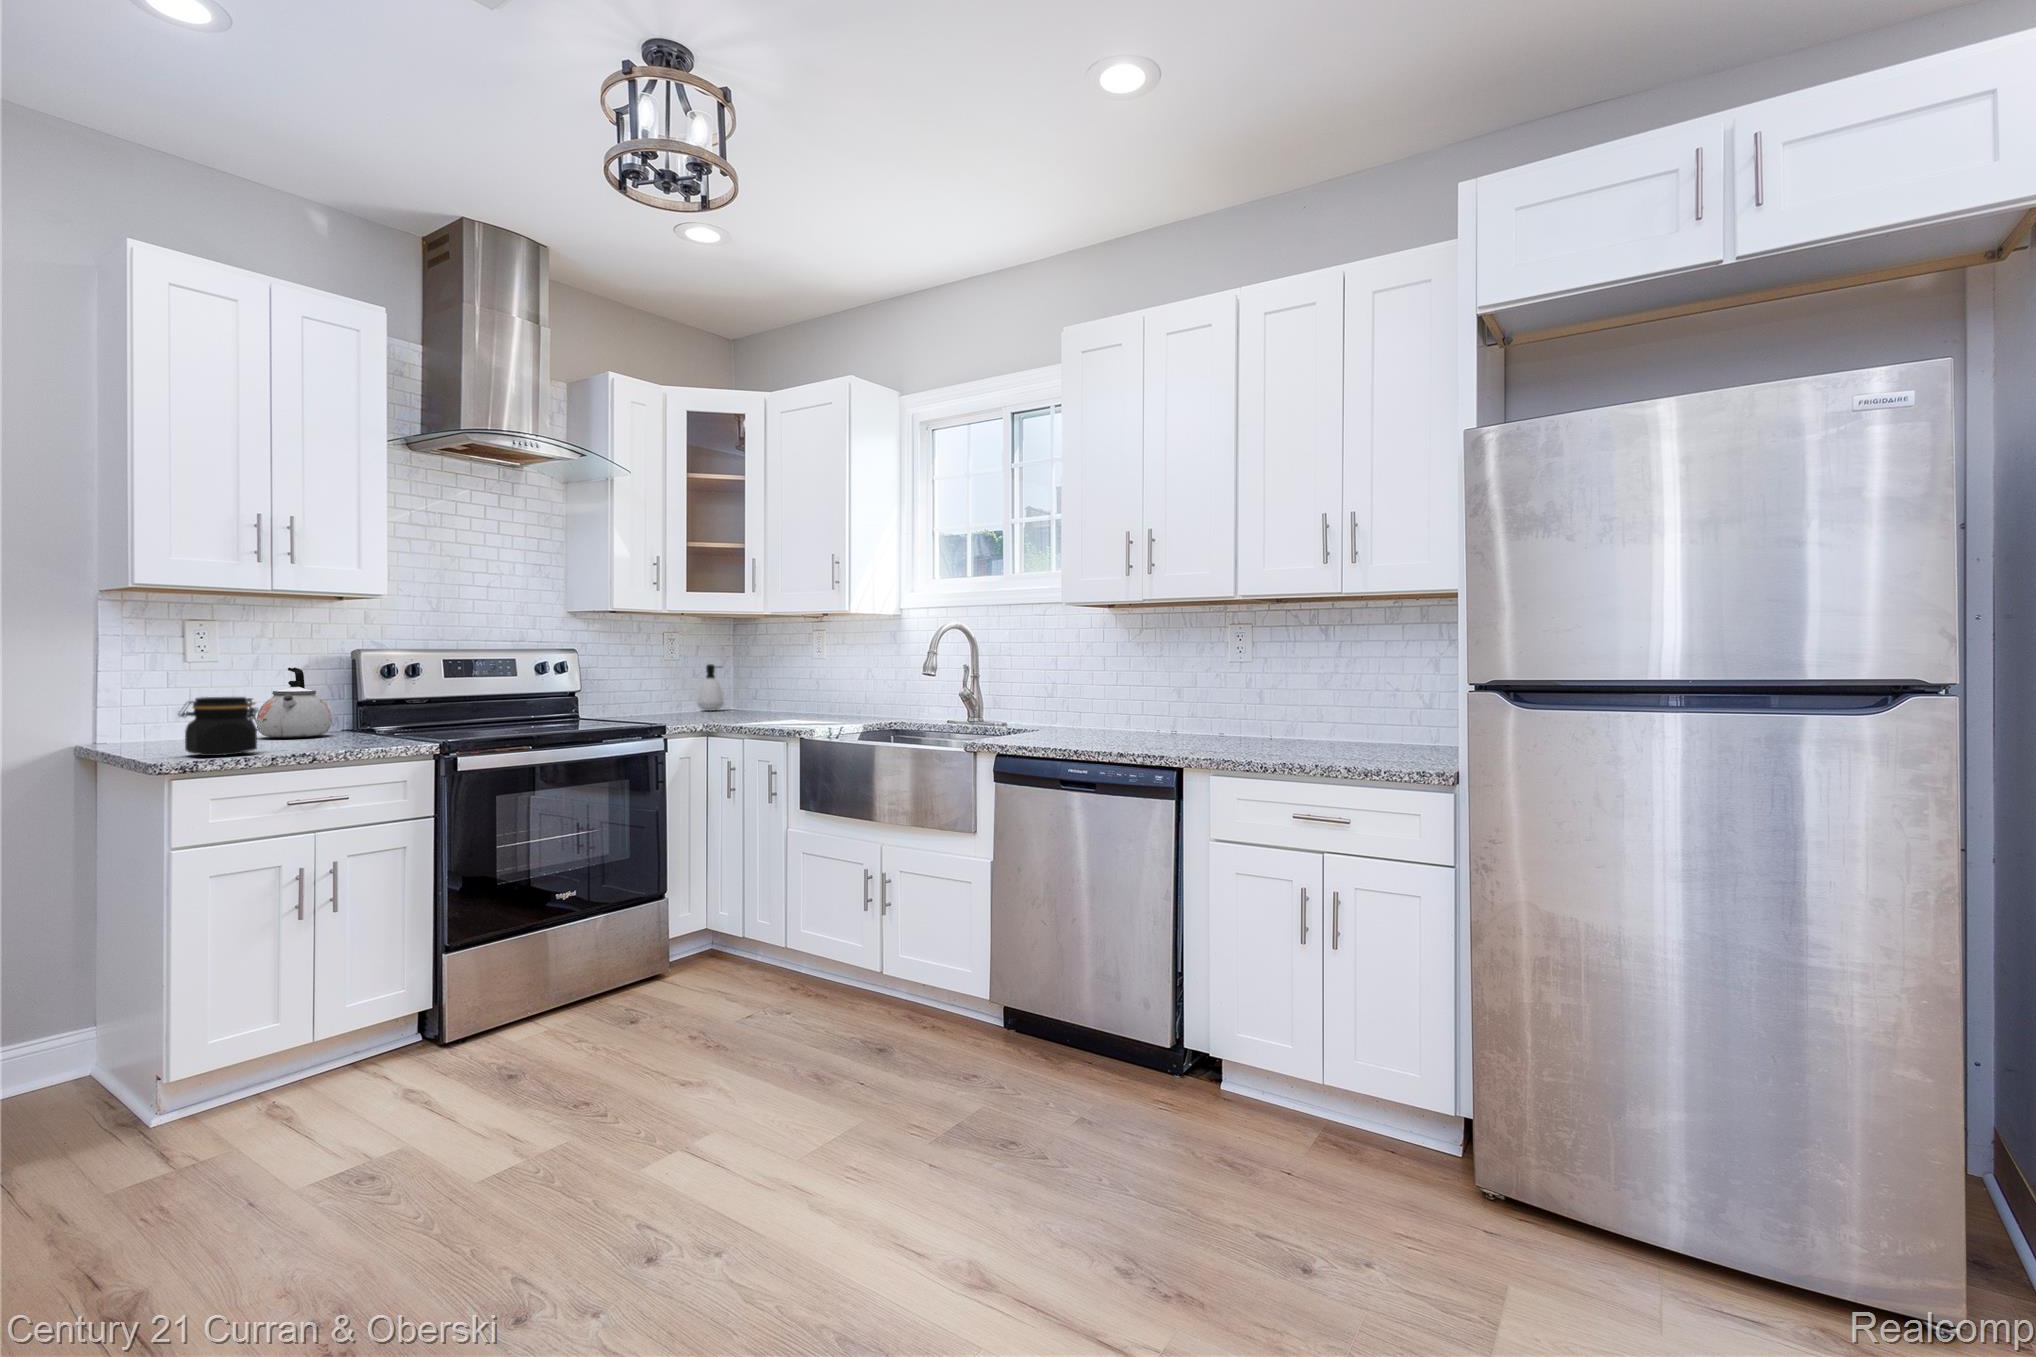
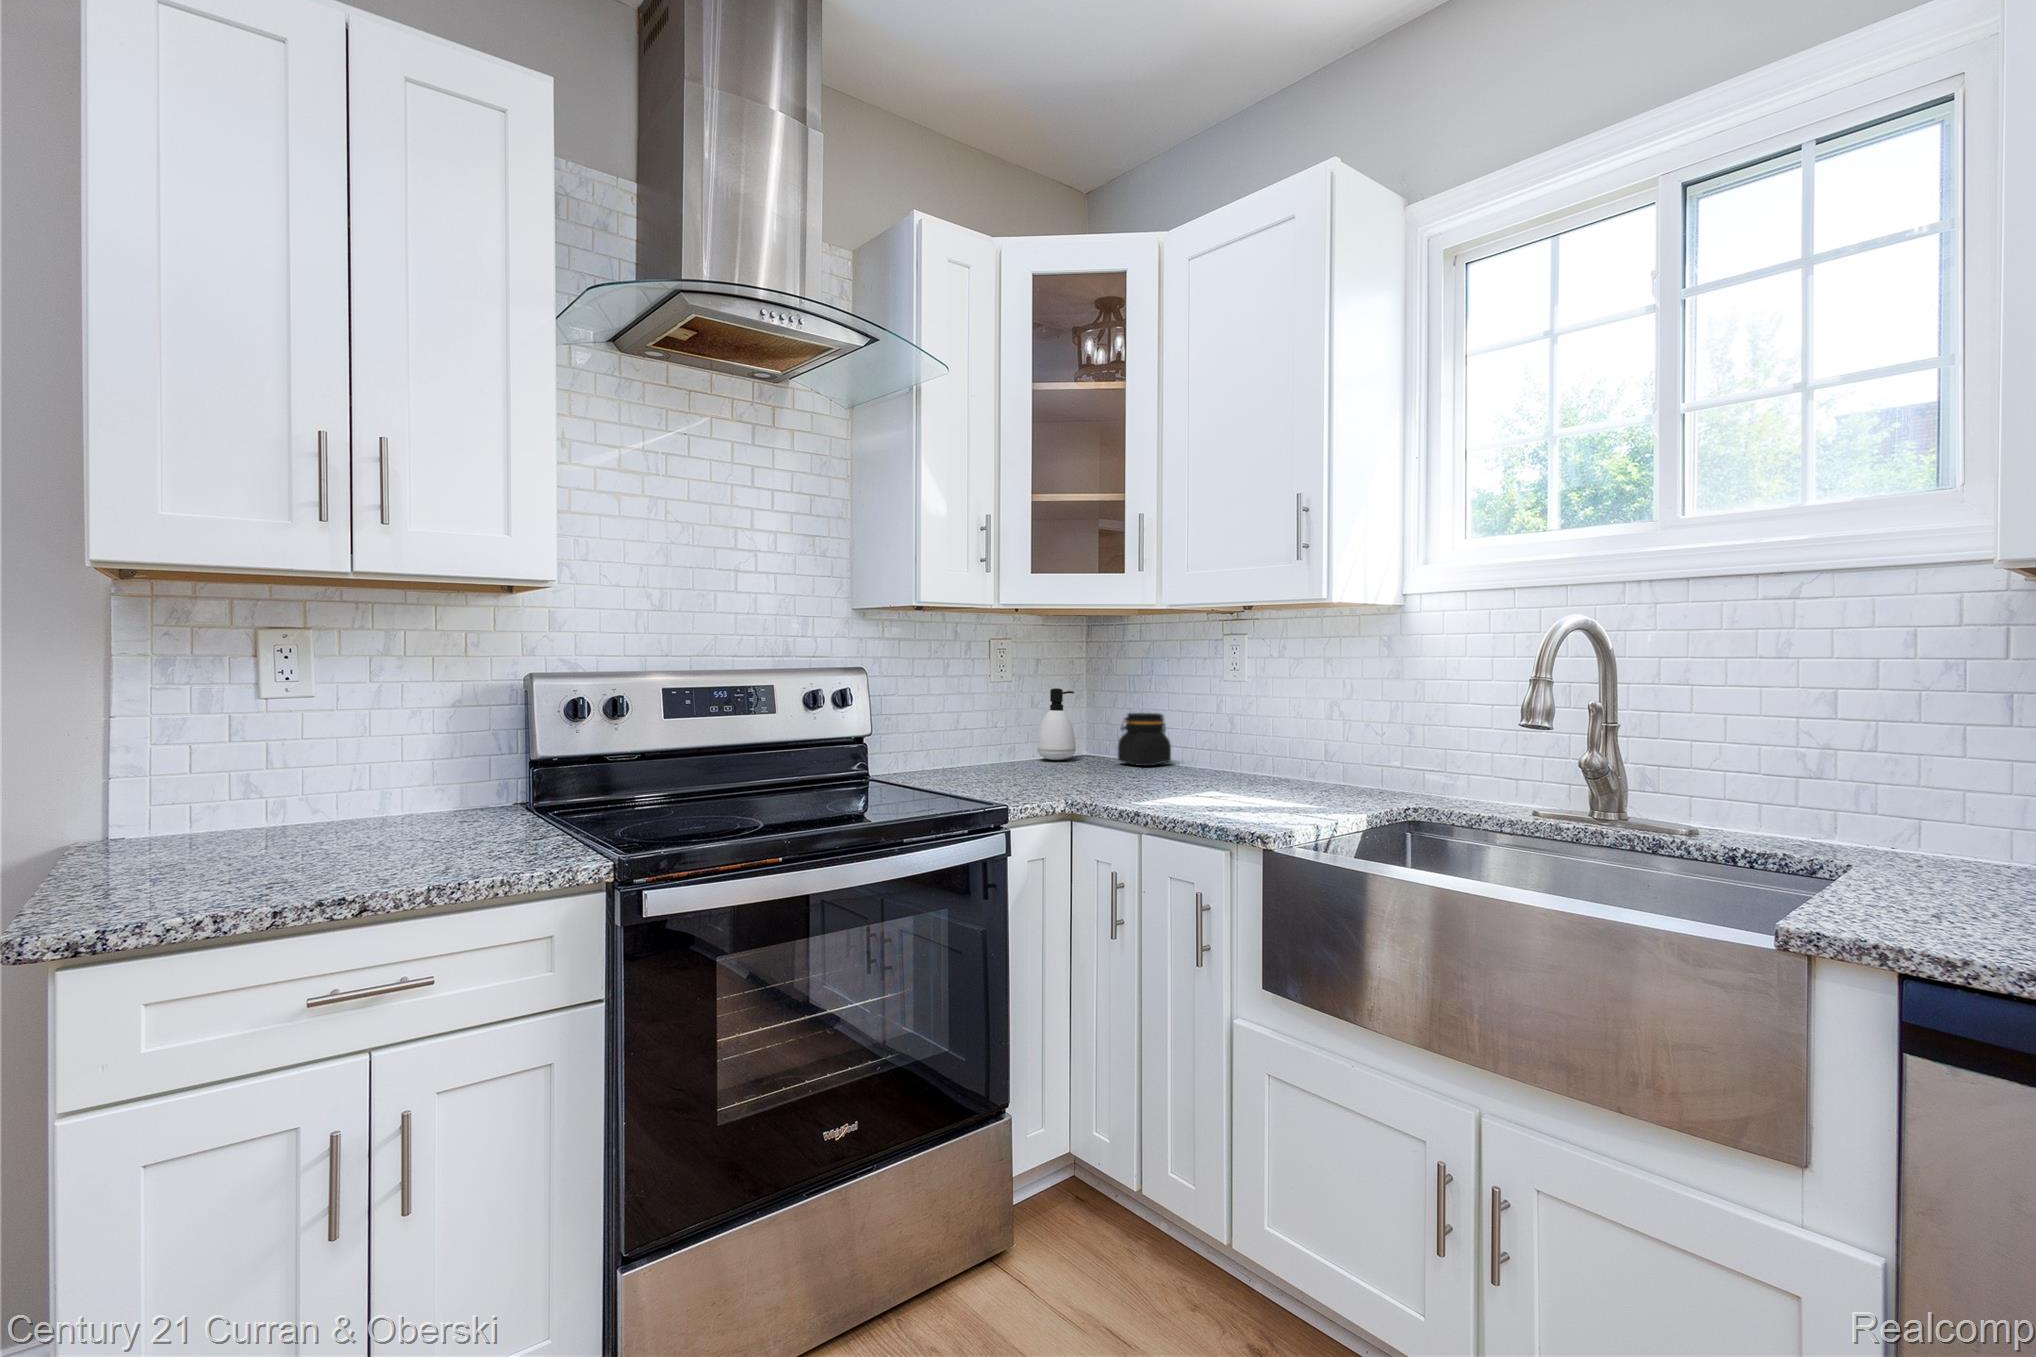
kettle: present [257,668,332,738] -> none [358,707,477,830]
jar: present [179,697,261,756] -> present [1118,713,1171,766]

